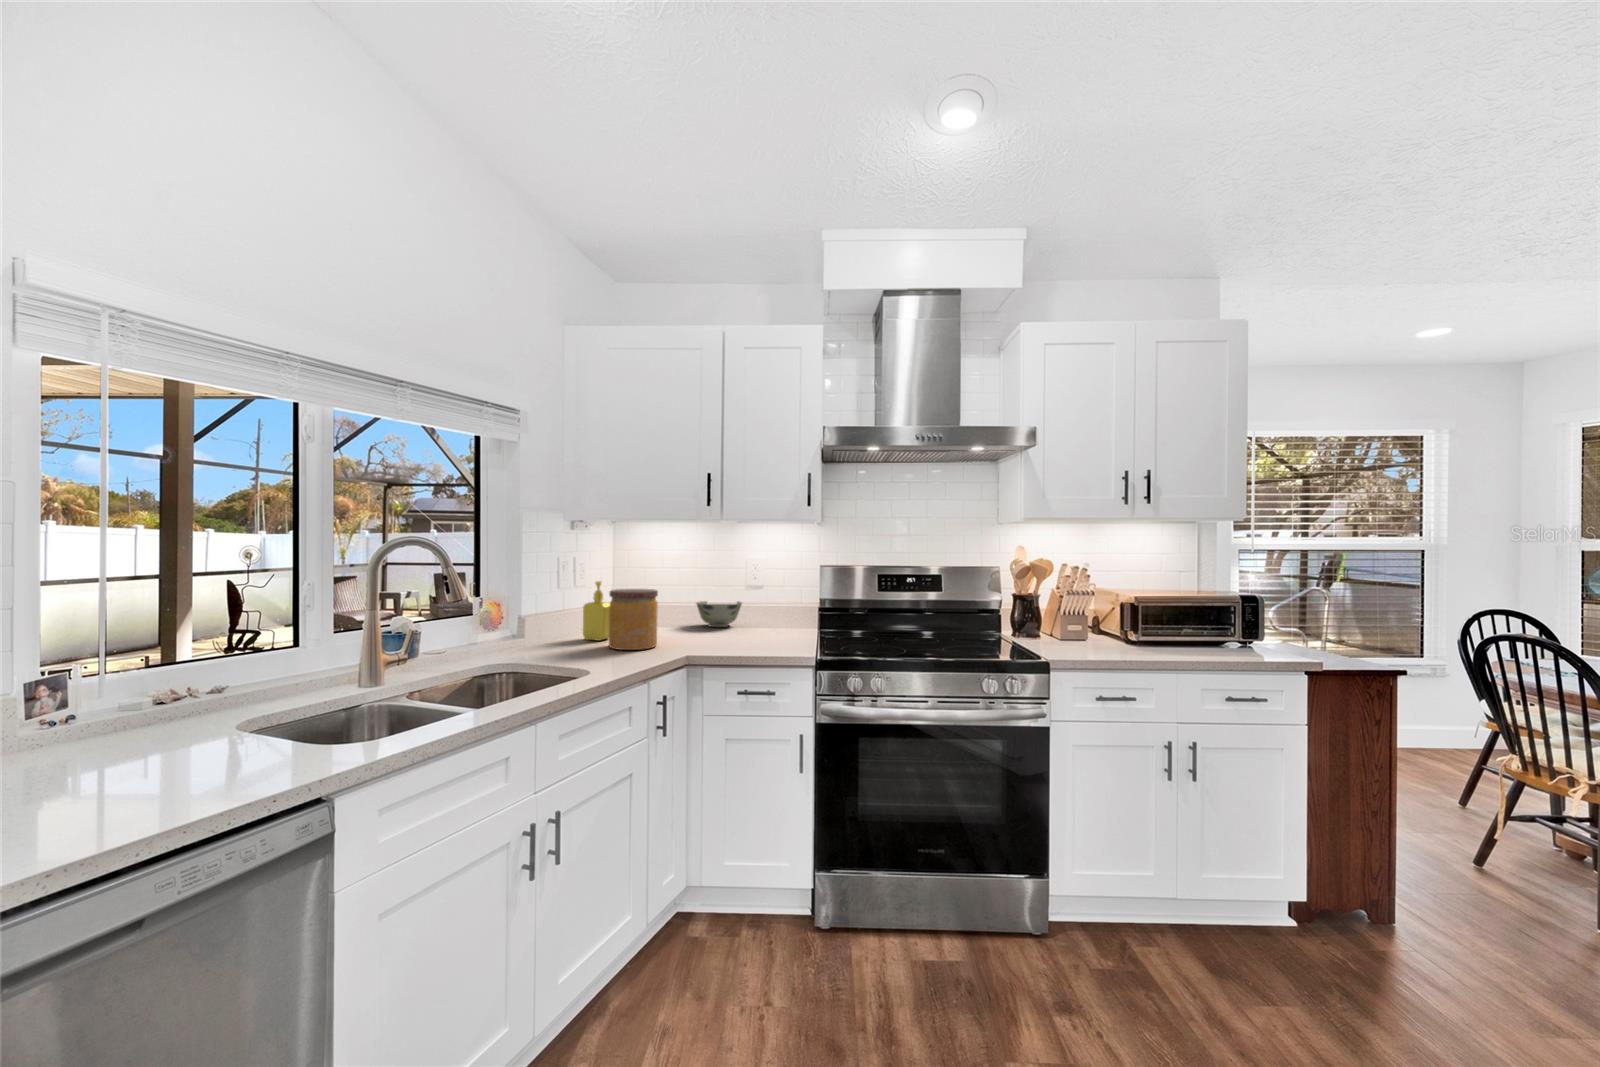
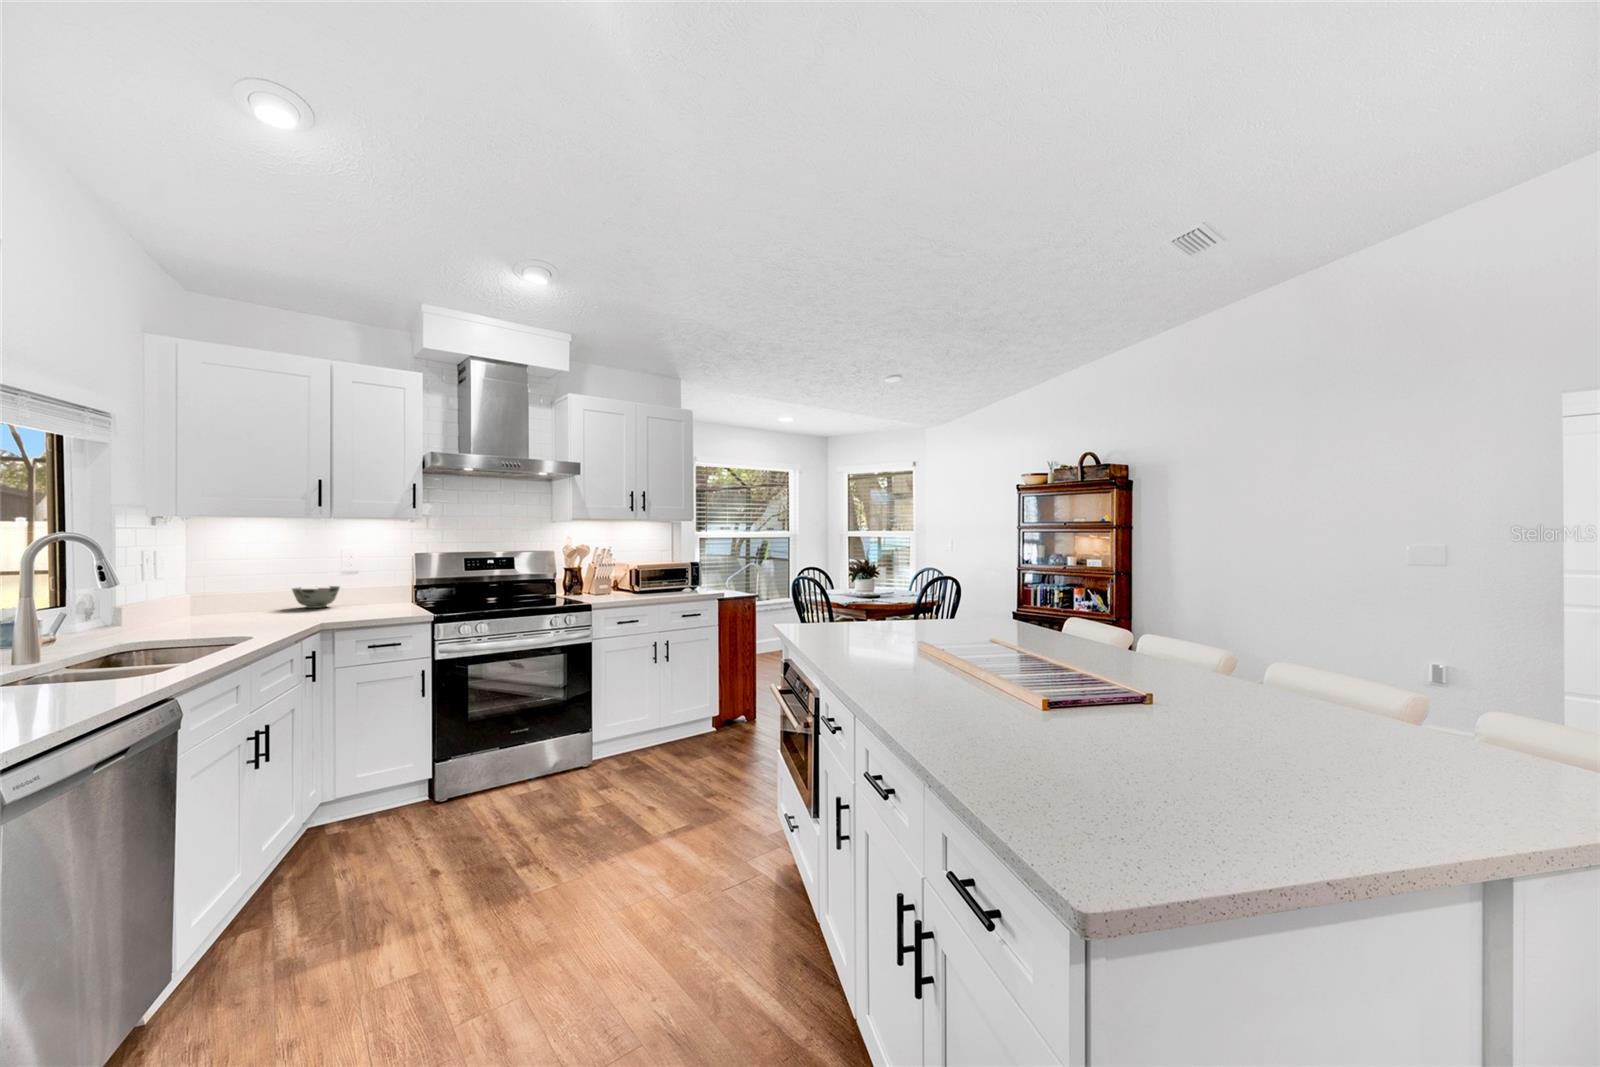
soap dispenser: present [583,581,610,641] -> none [187,572,221,624]
jar: present [609,589,658,650] -> none [231,576,282,626]

